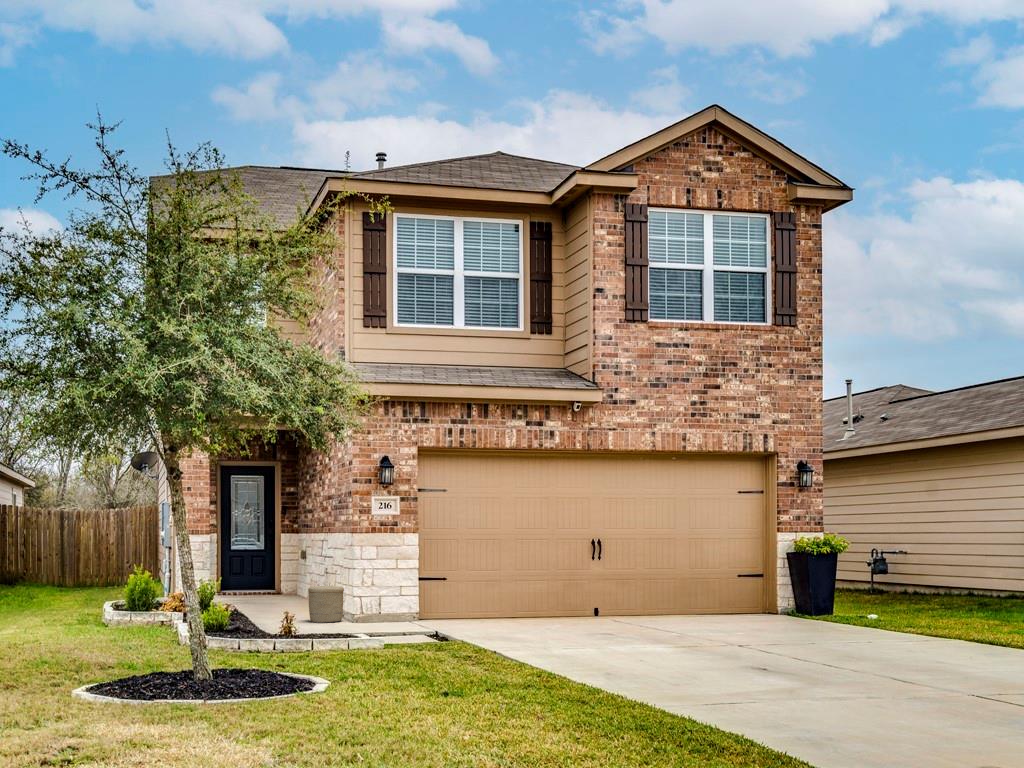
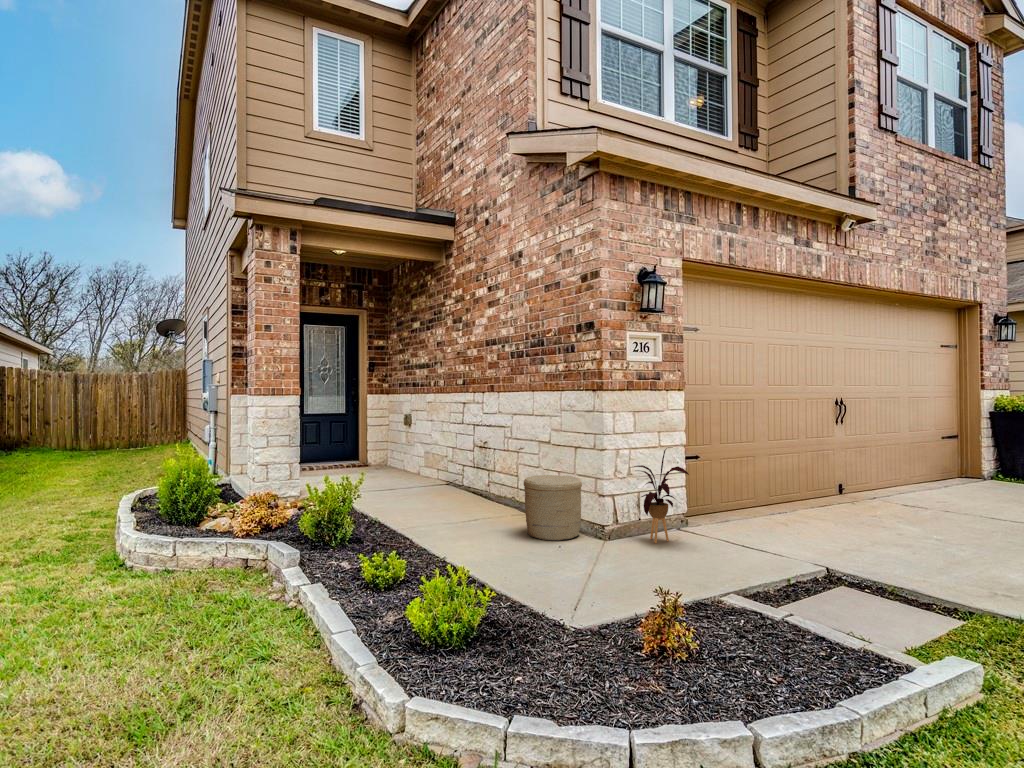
house plant: none [362,567,390,625] -> present [631,447,689,543]

